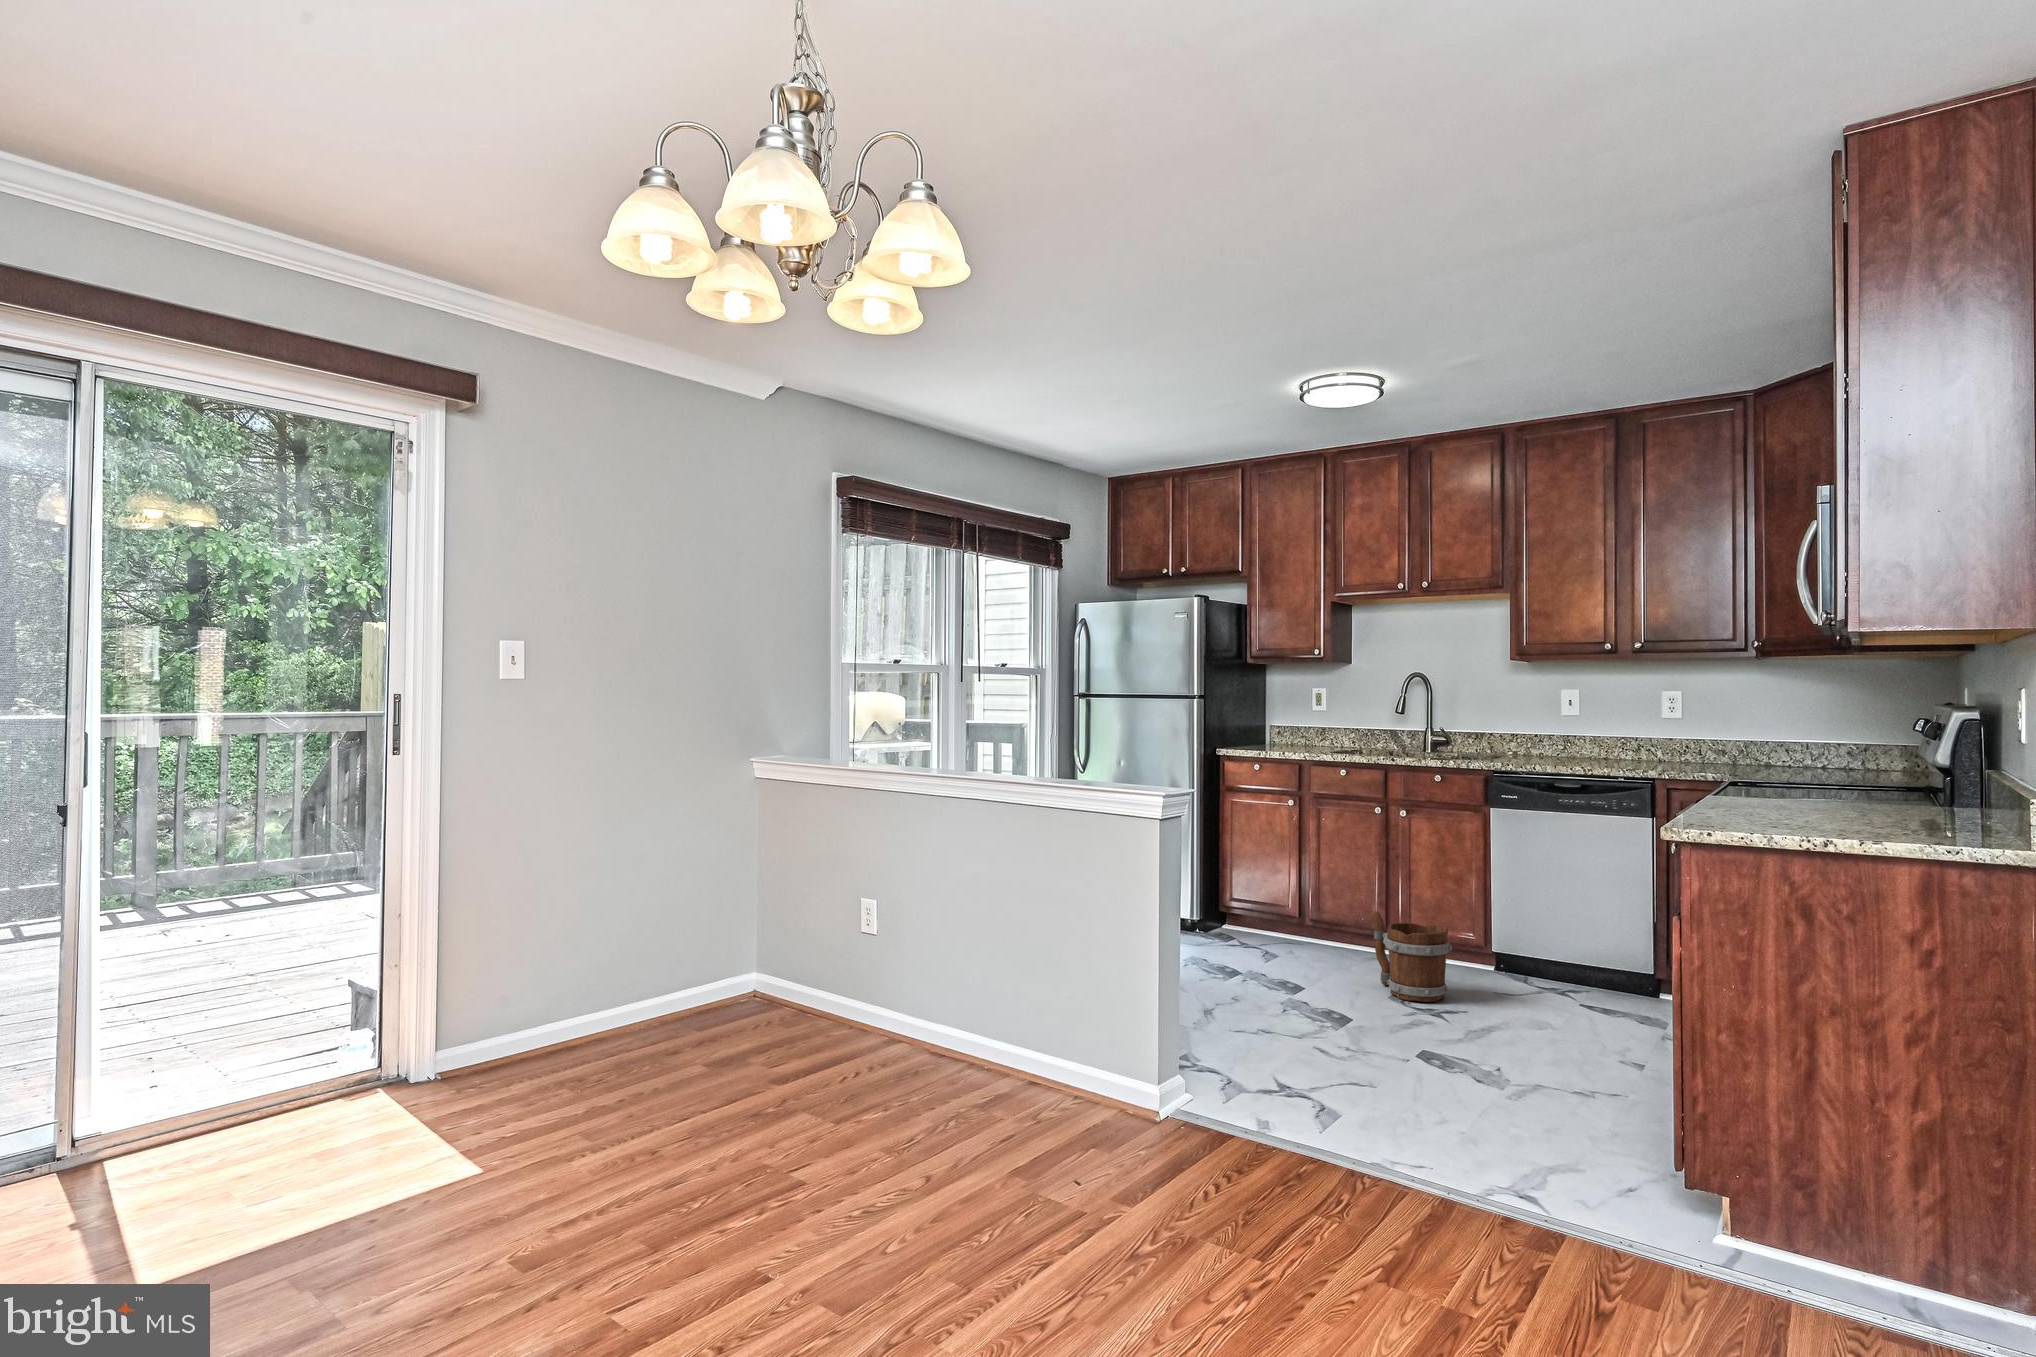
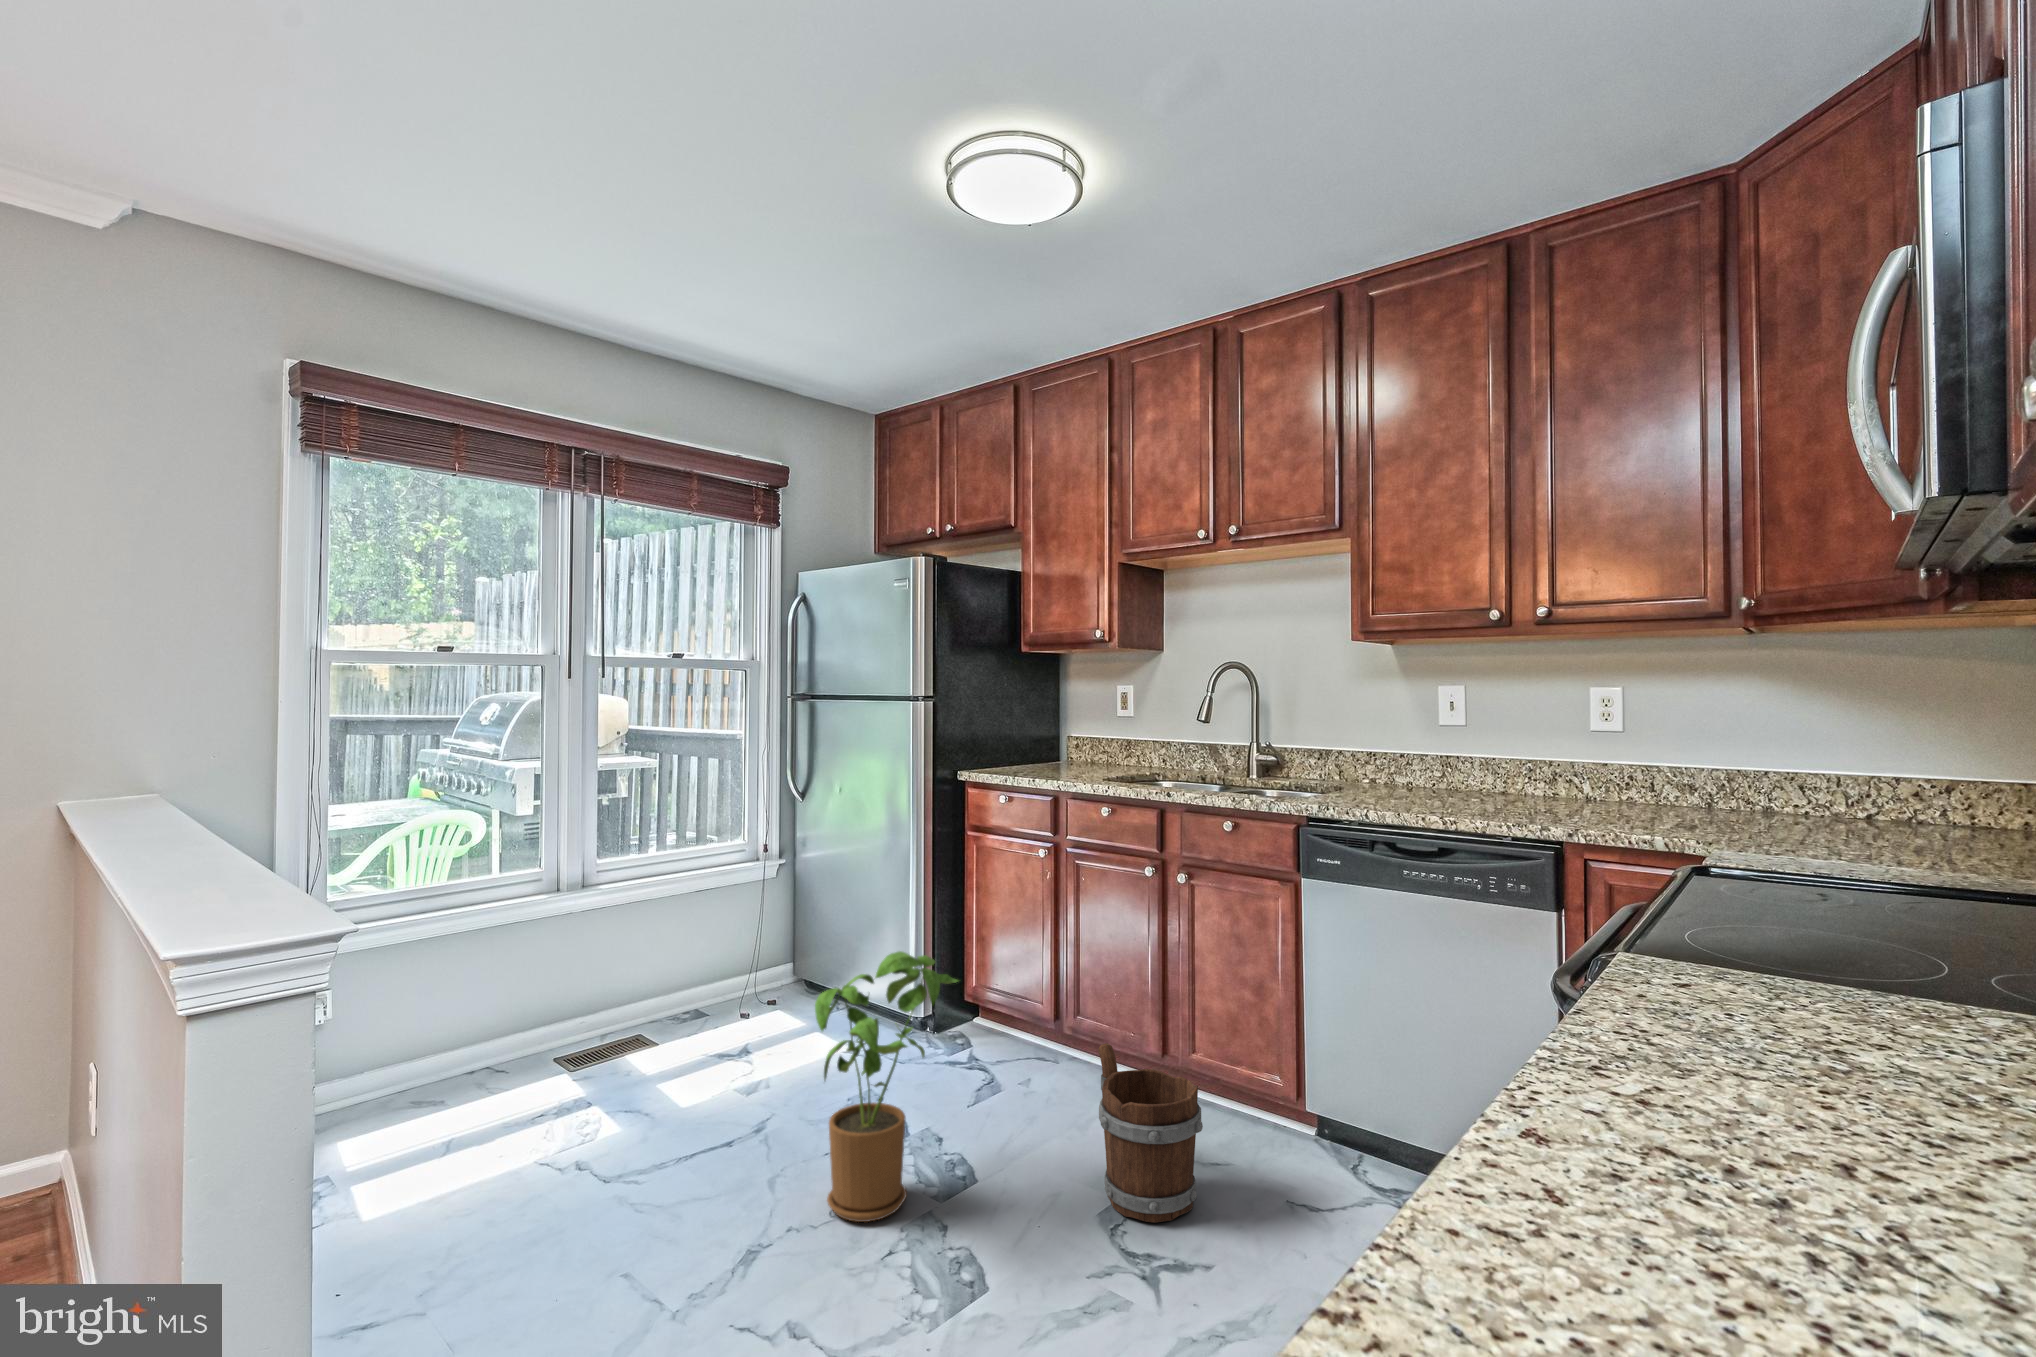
house plant: none [1217,849,1304,1005] -> present [815,951,958,1222]

